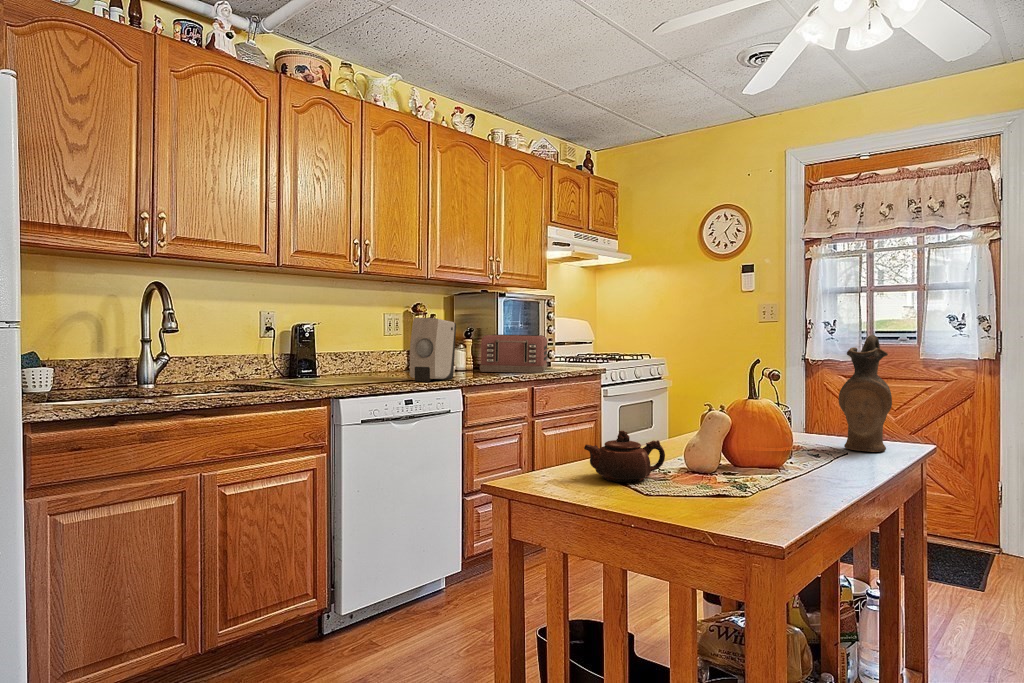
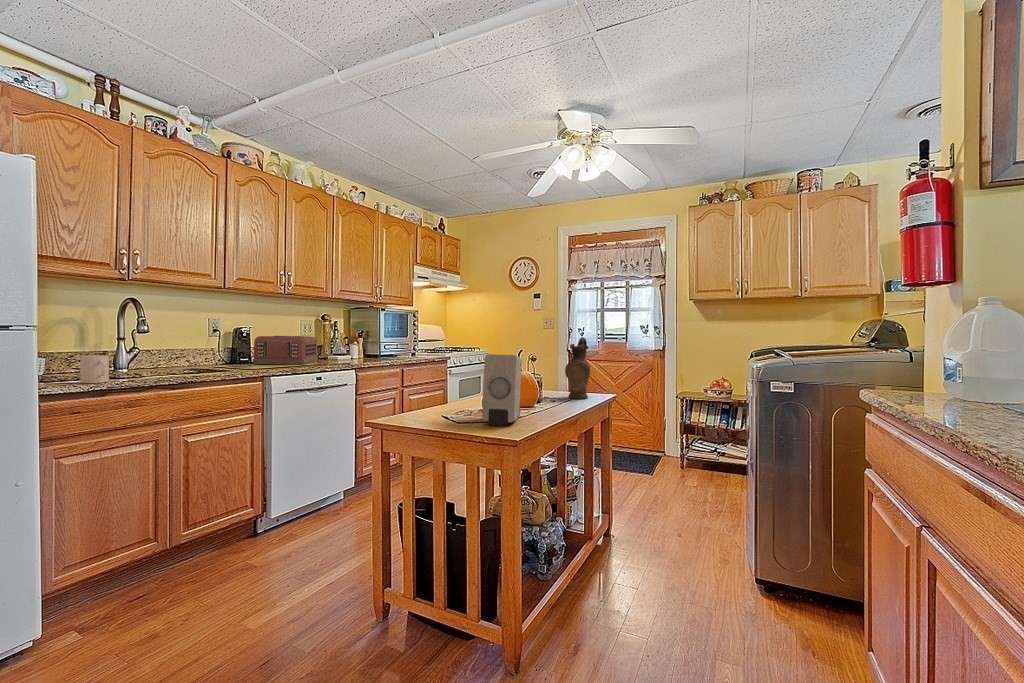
soap dispenser: present [410,318,456,382] -> present [482,354,522,426]
toaster: present [480,334,547,373] -> present [253,336,318,365]
mug: none [84,365,122,406] -> present [80,355,109,383]
teapot: present [584,431,665,482] -> none [425,389,469,417]

